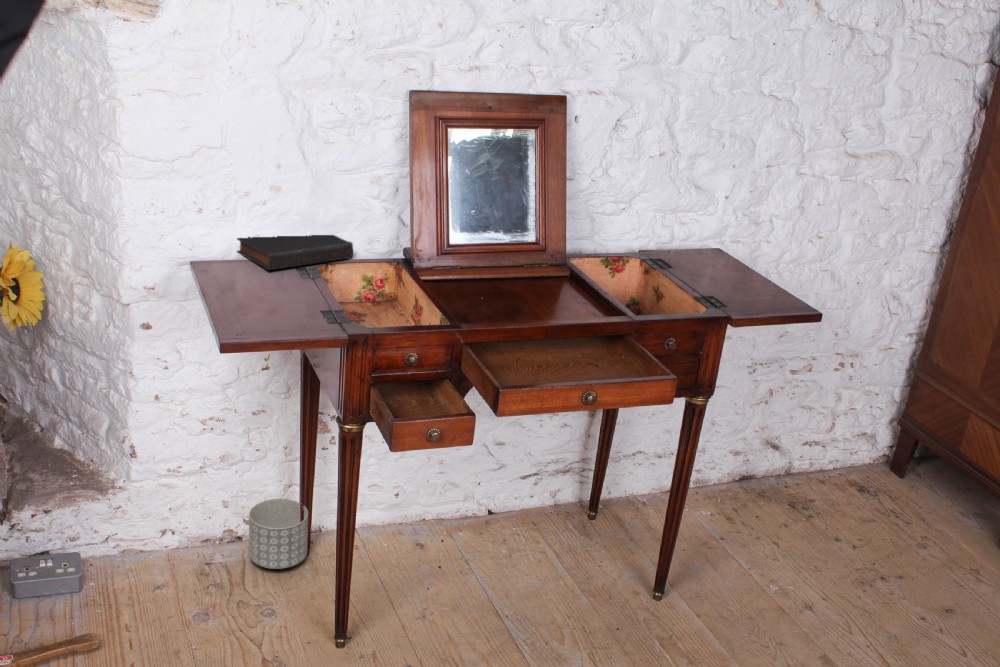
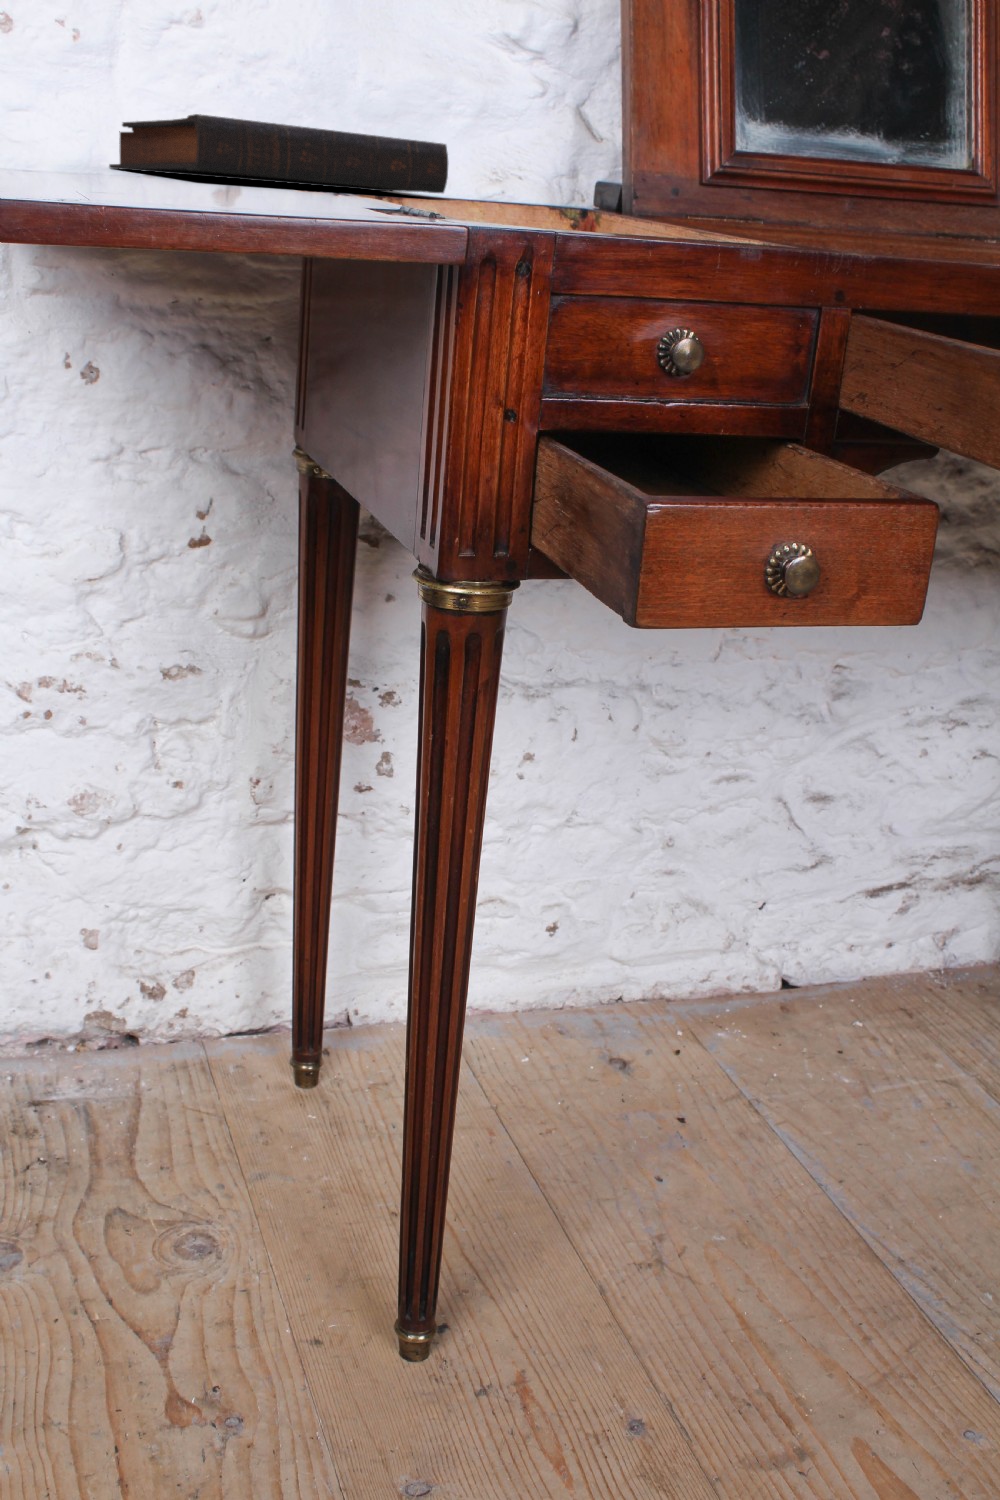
planter: present [249,499,308,569] -> none [150,923,318,1117]

